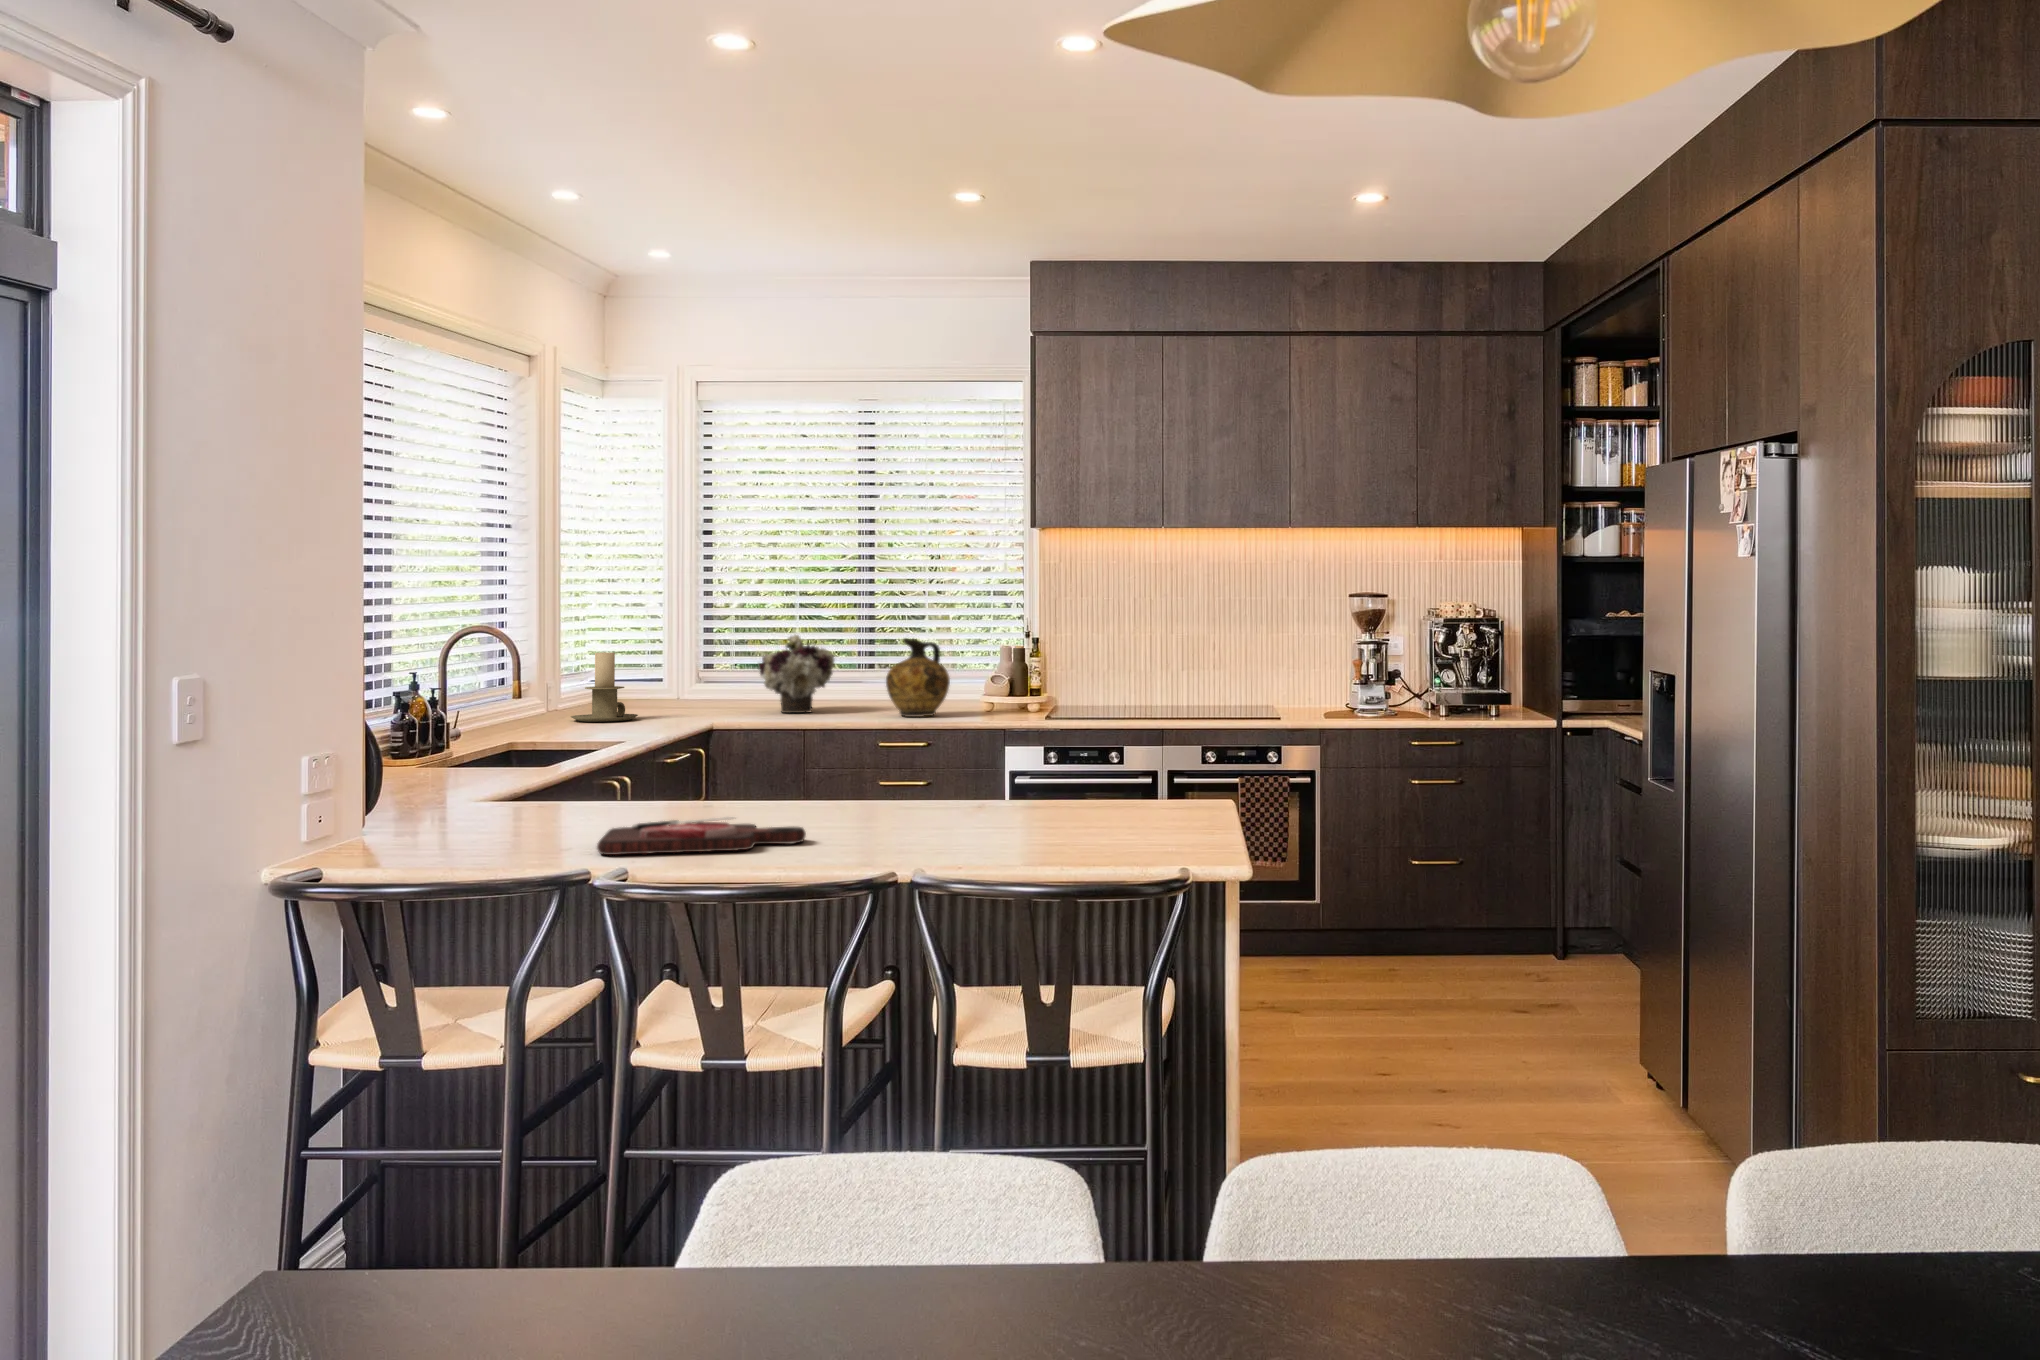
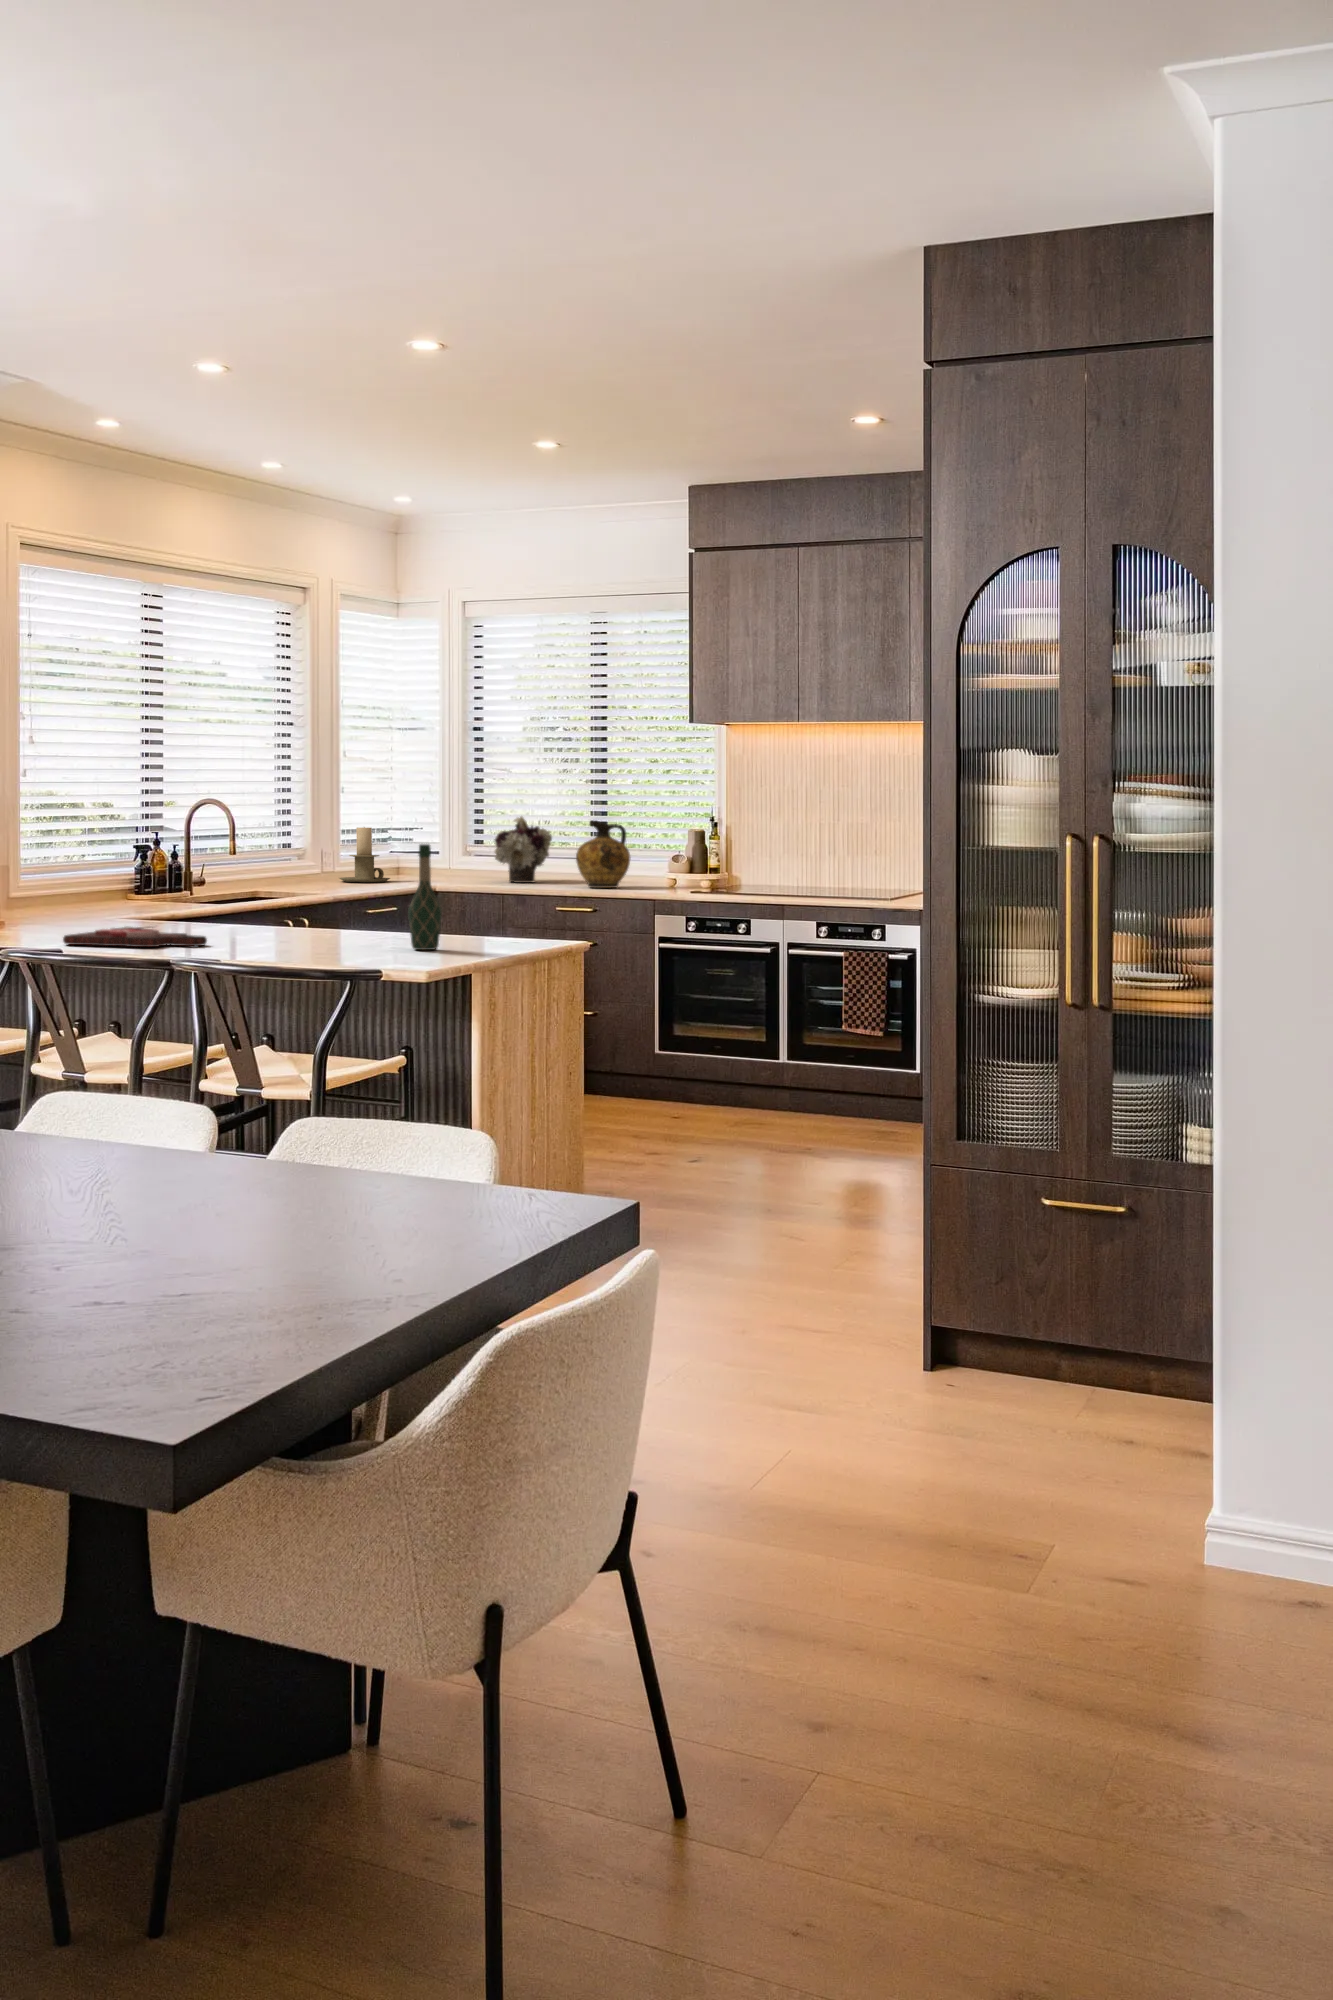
wine bottle: none [1080,688,1123,826] -> present [408,844,442,950]

